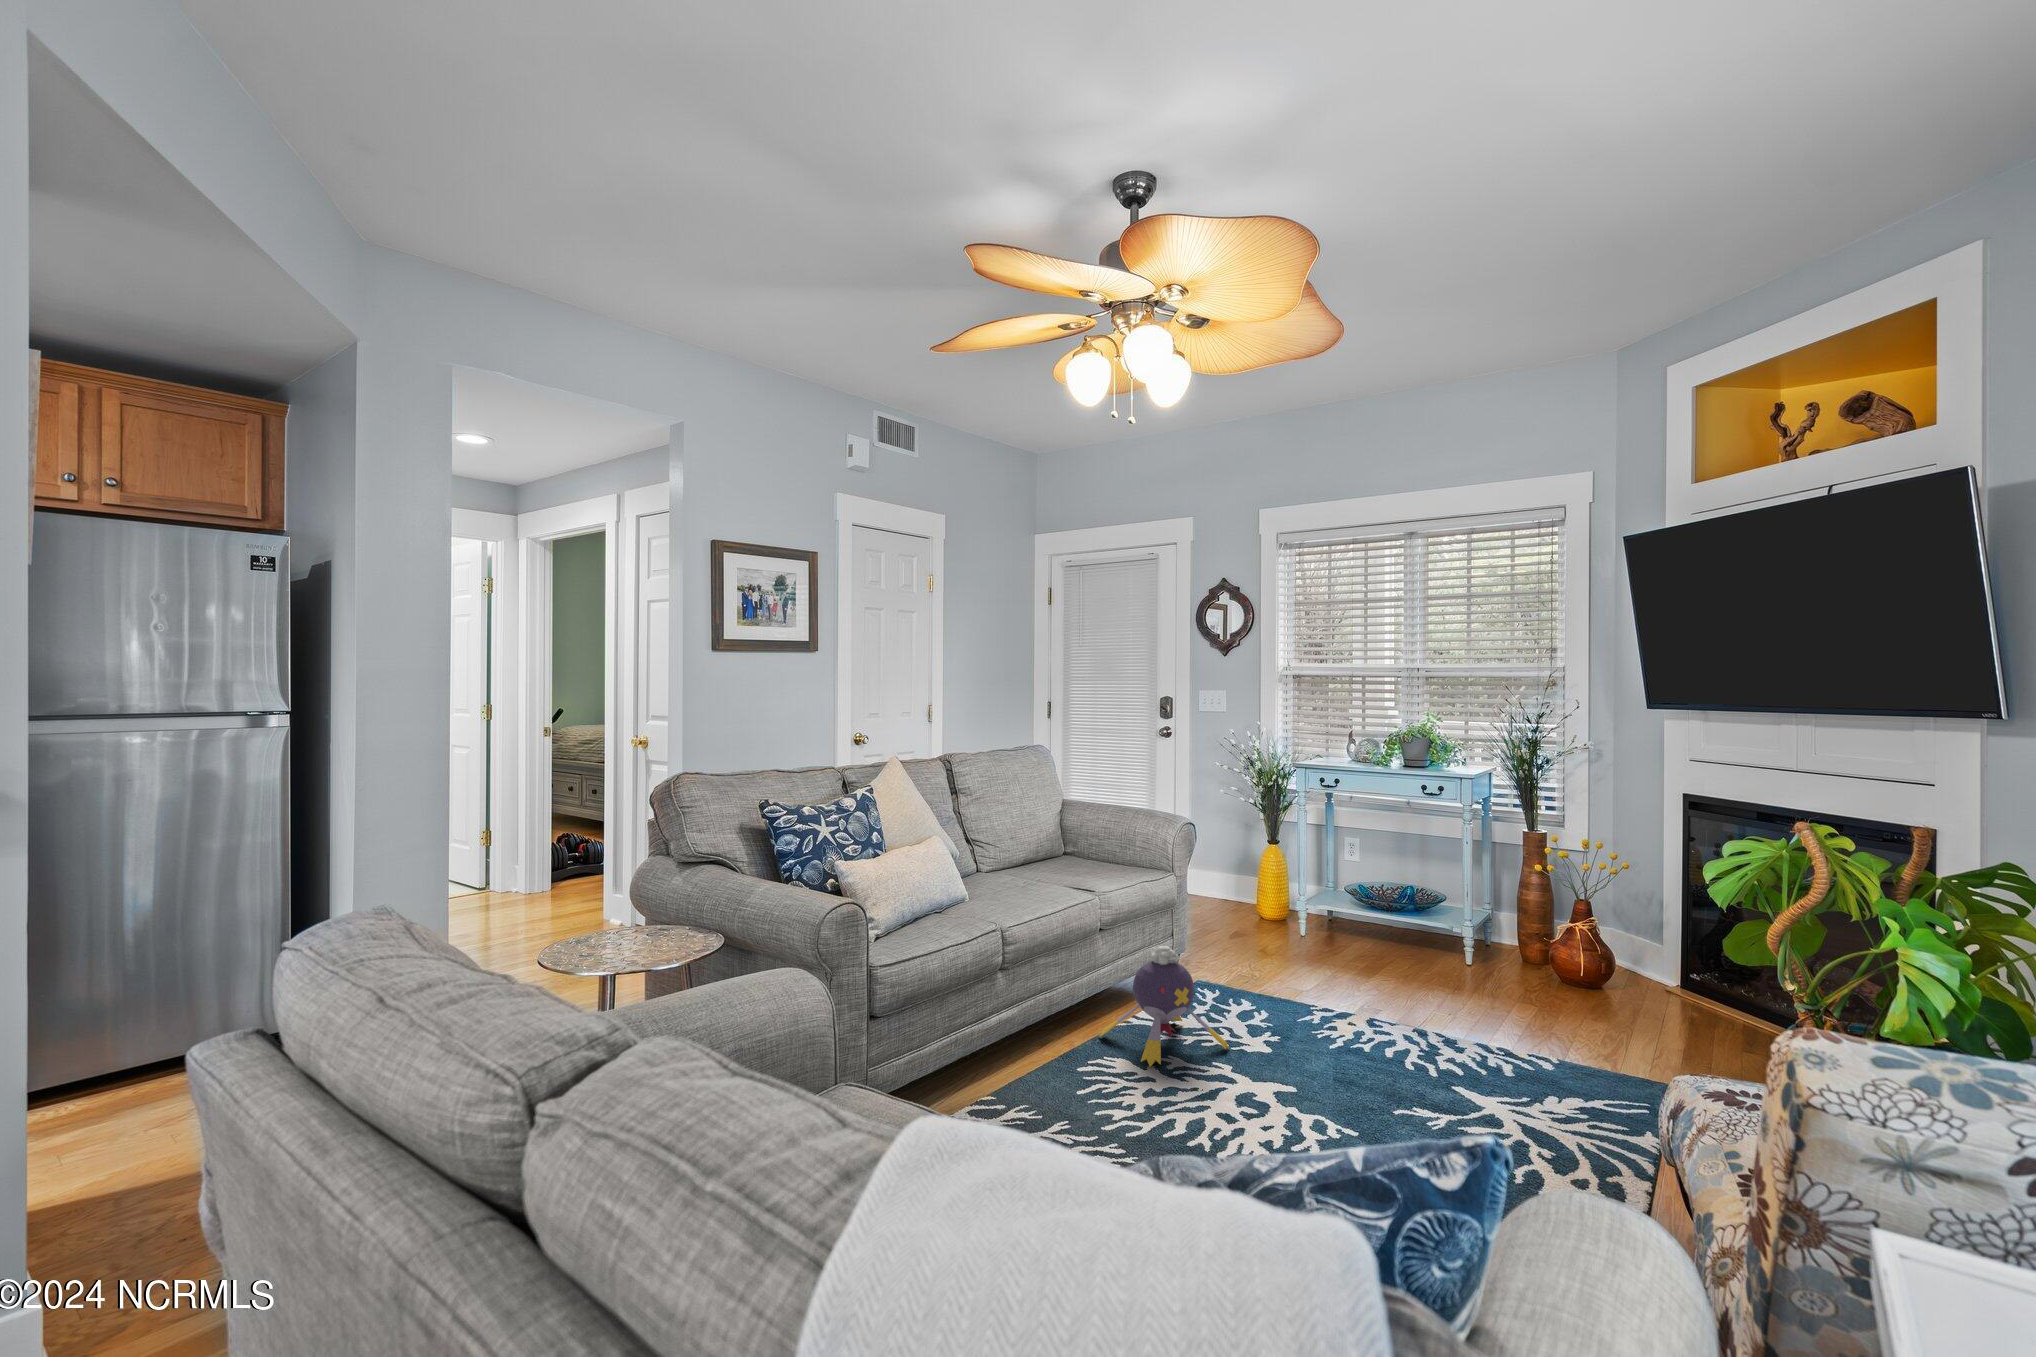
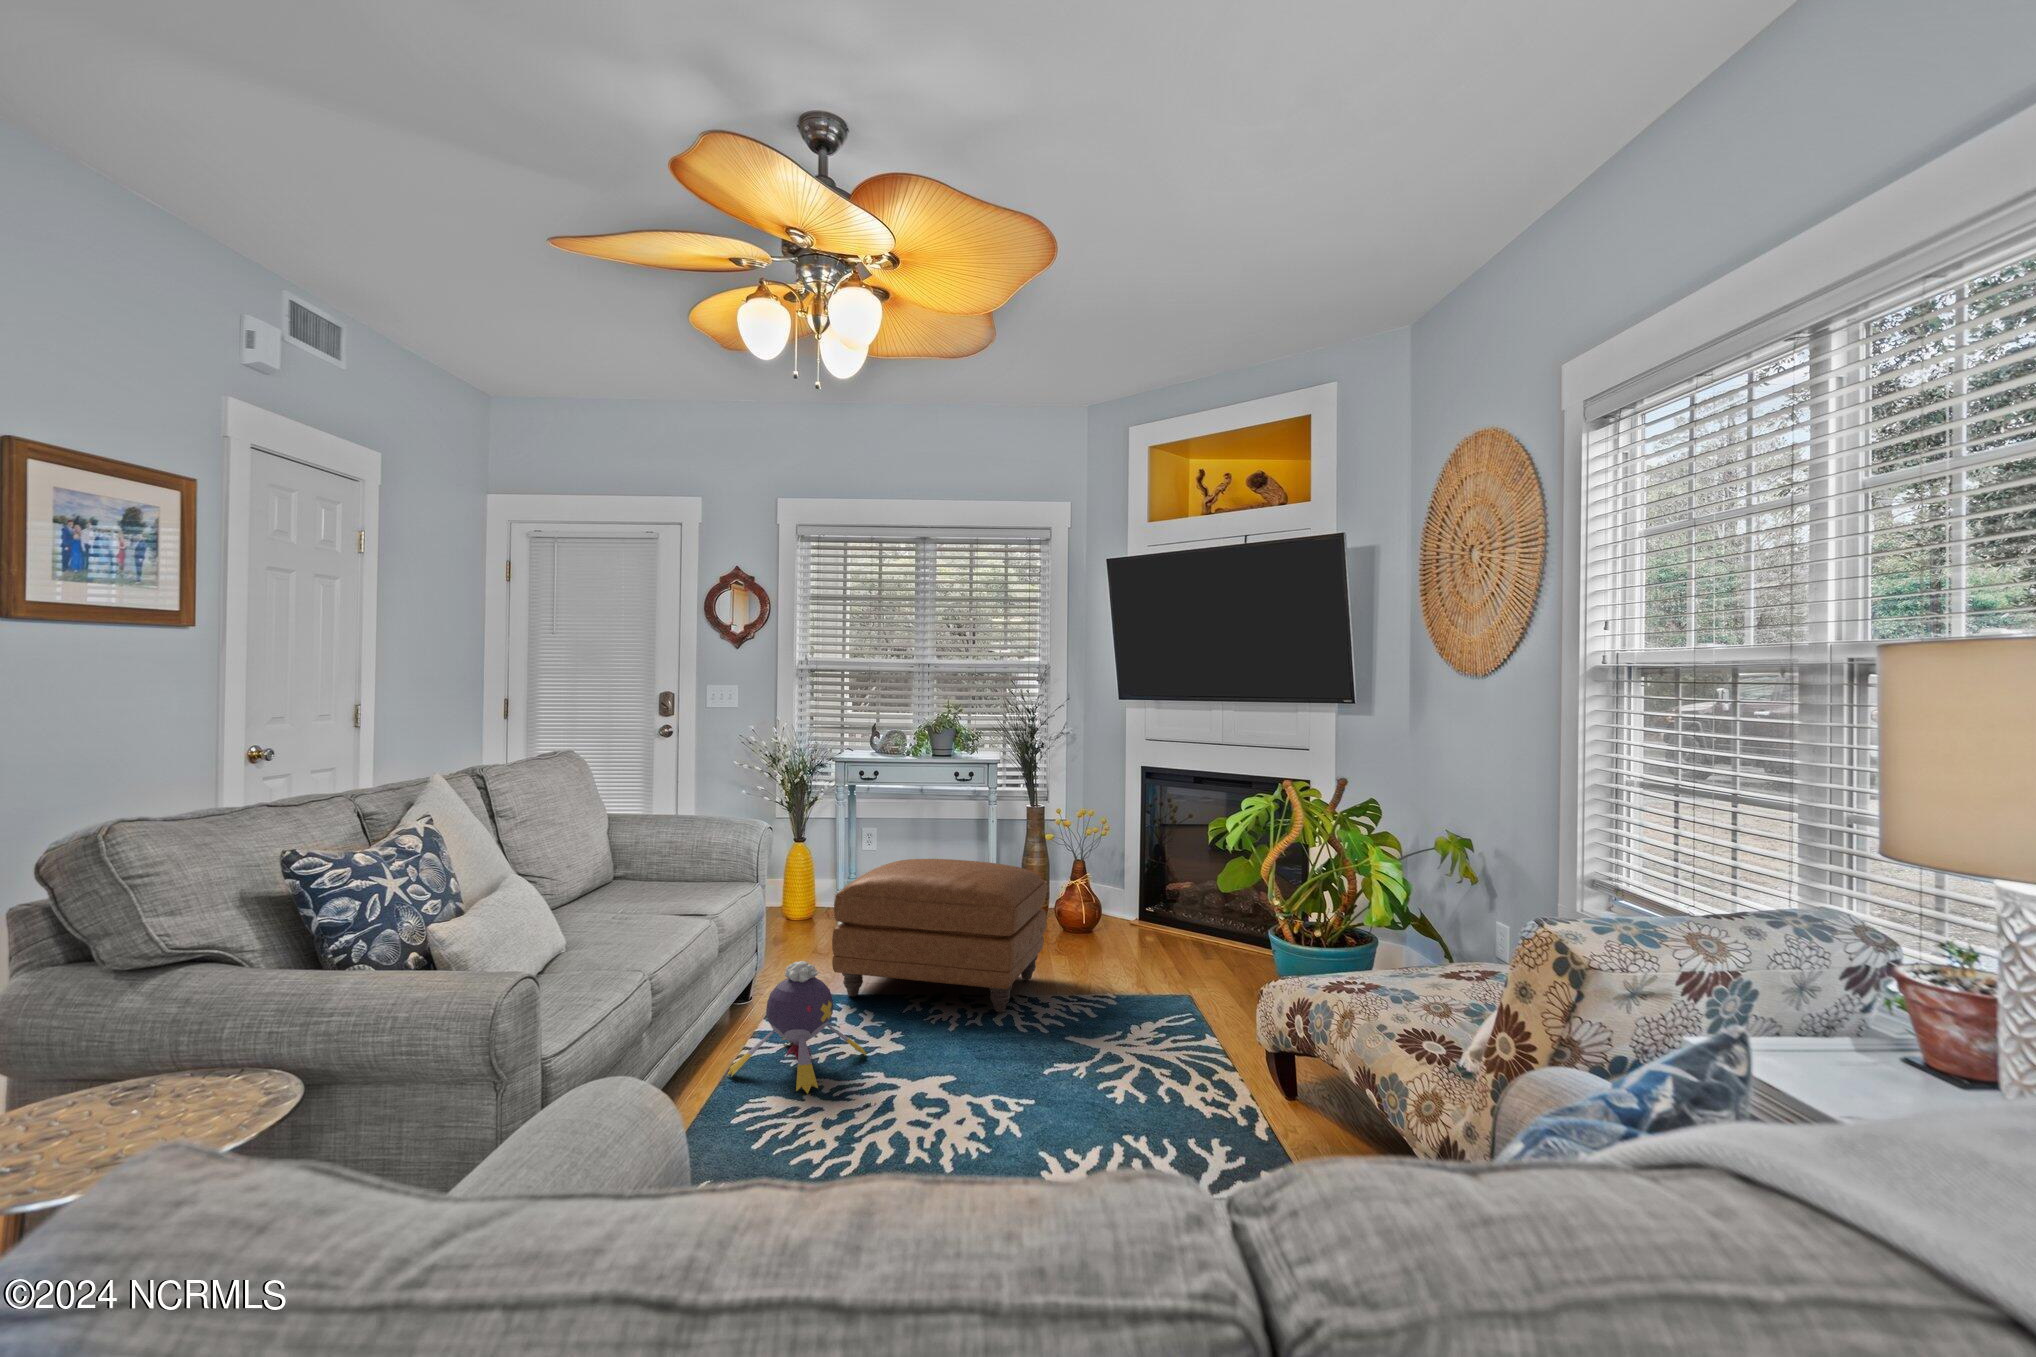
ottoman: none [1240,870,1491,1045] -> present [832,859,1047,1012]

